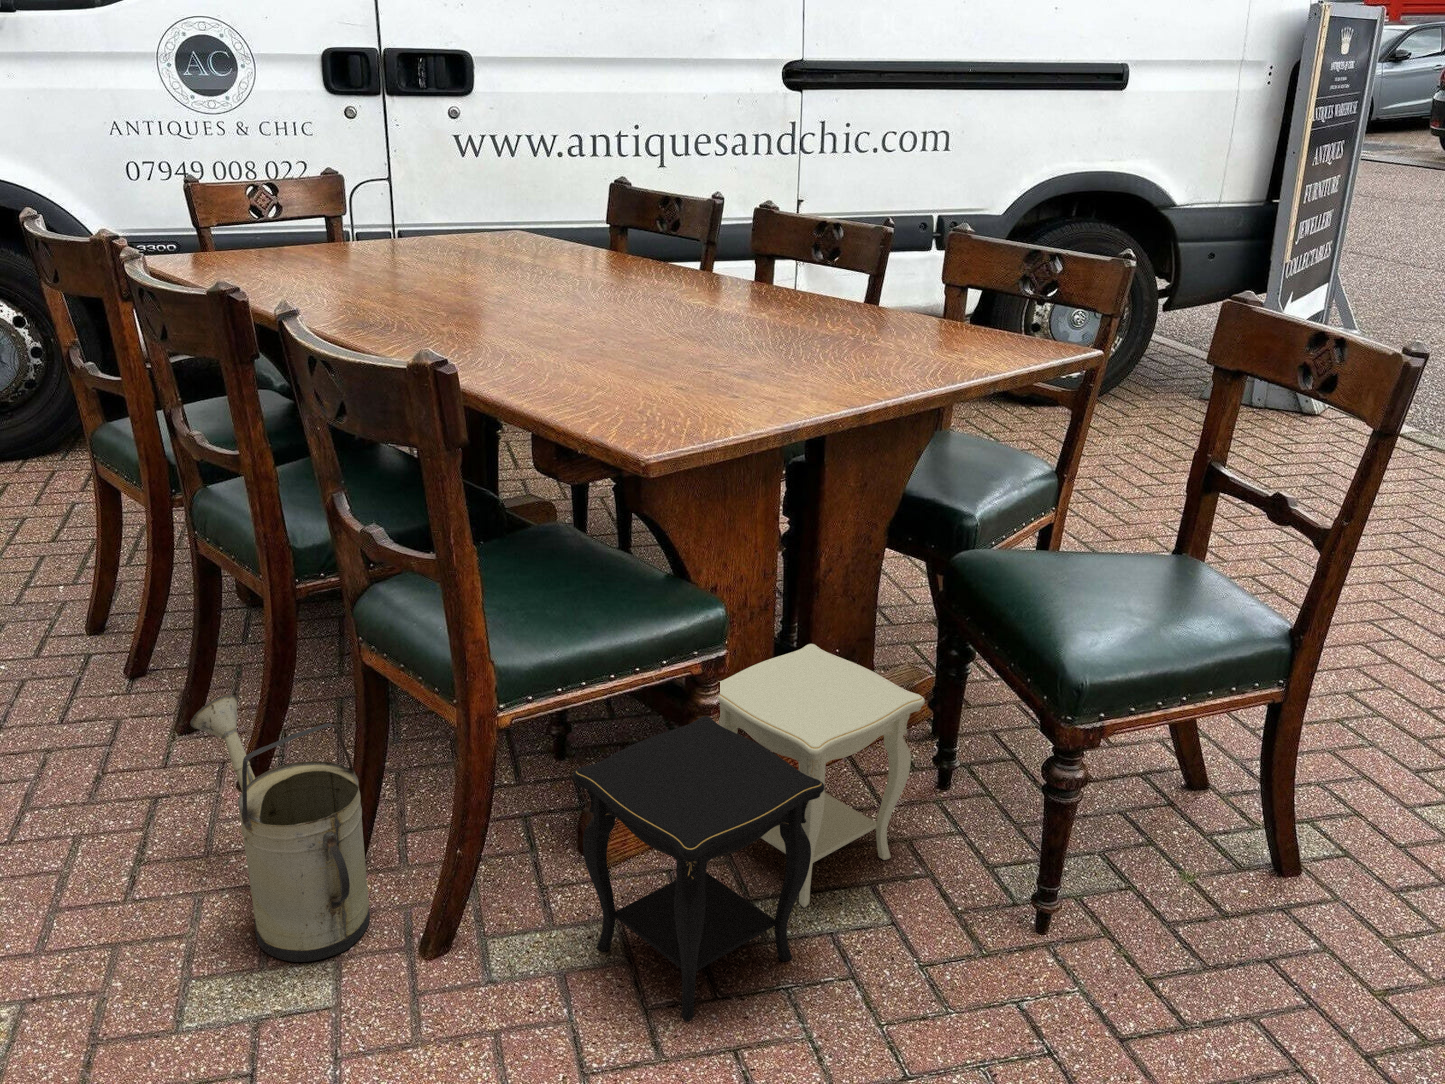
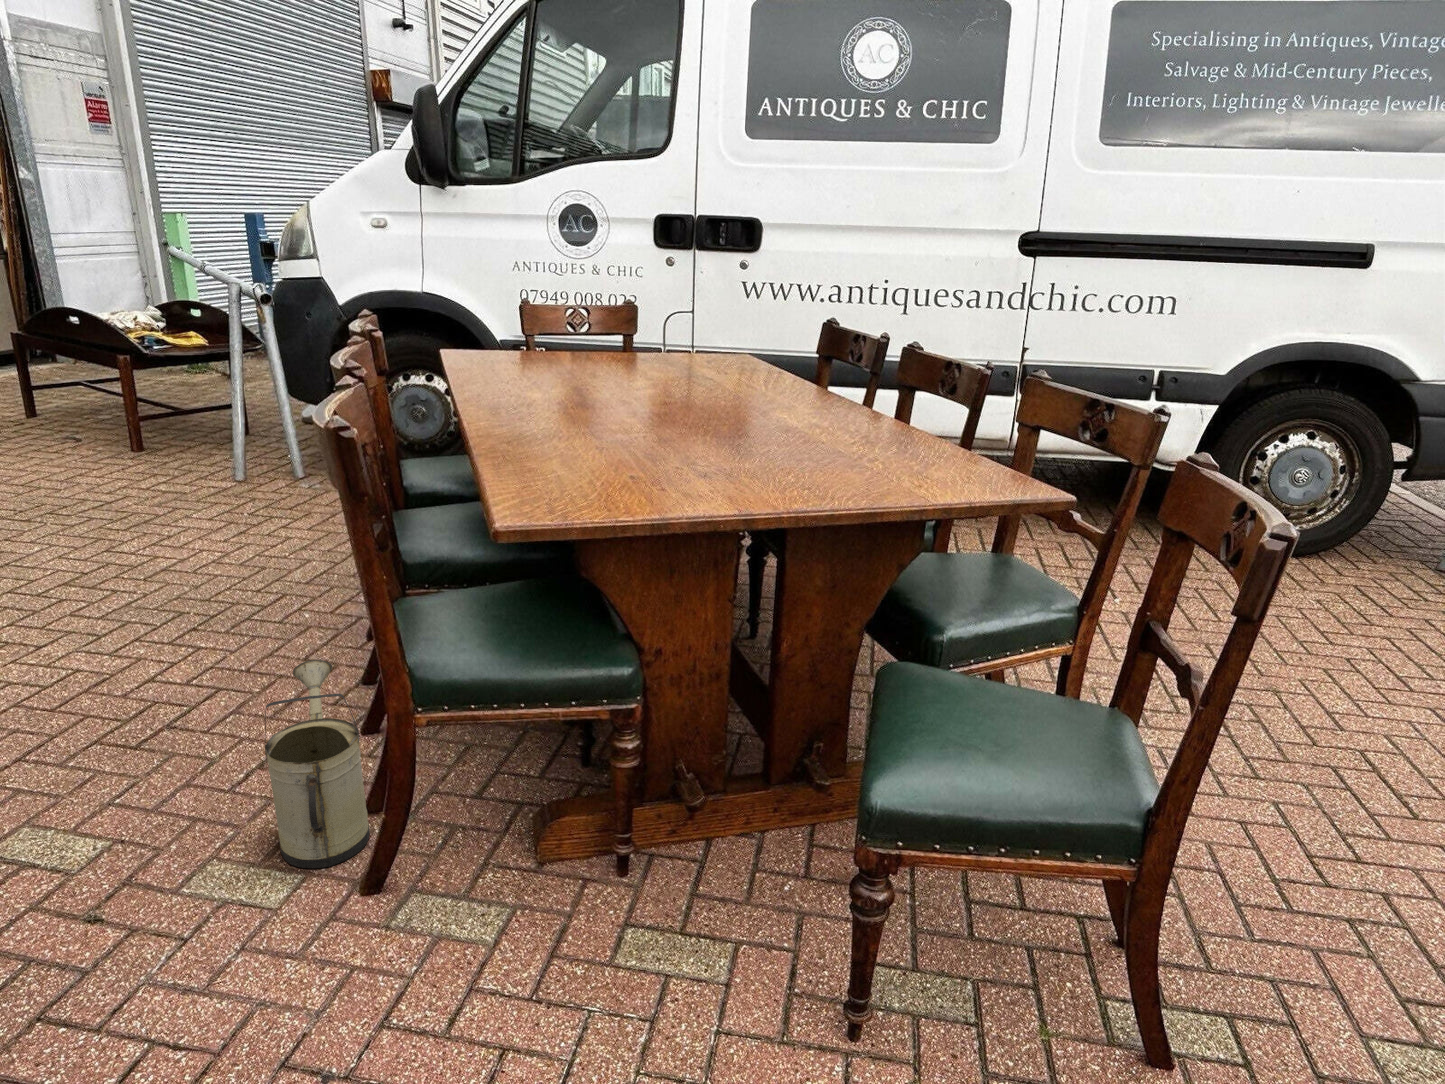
side table: present [573,644,925,1022] -> none [462,717,801,1007]

